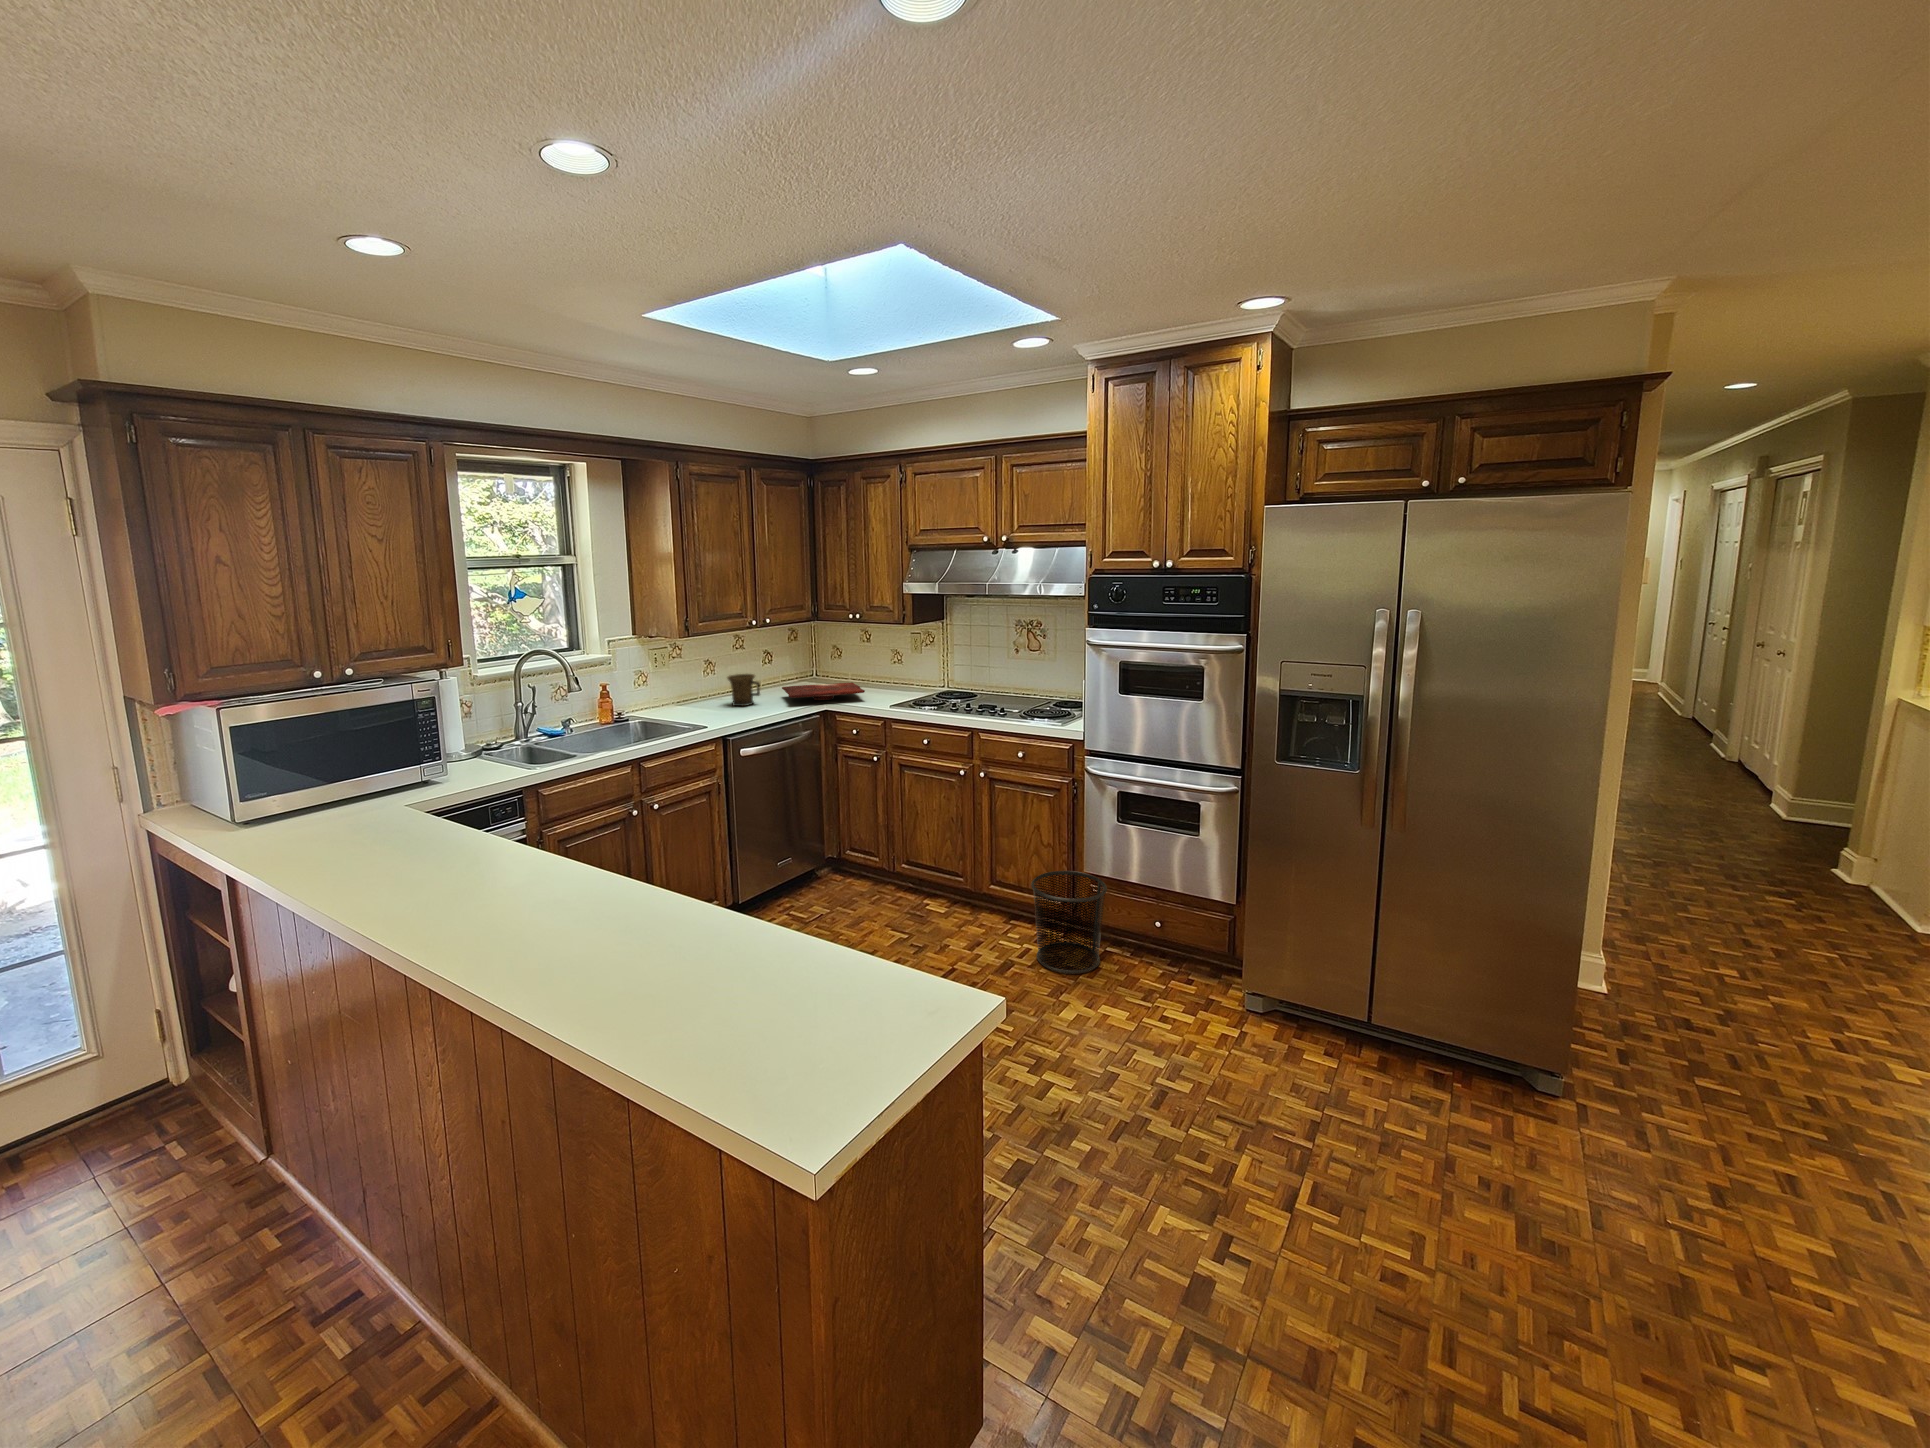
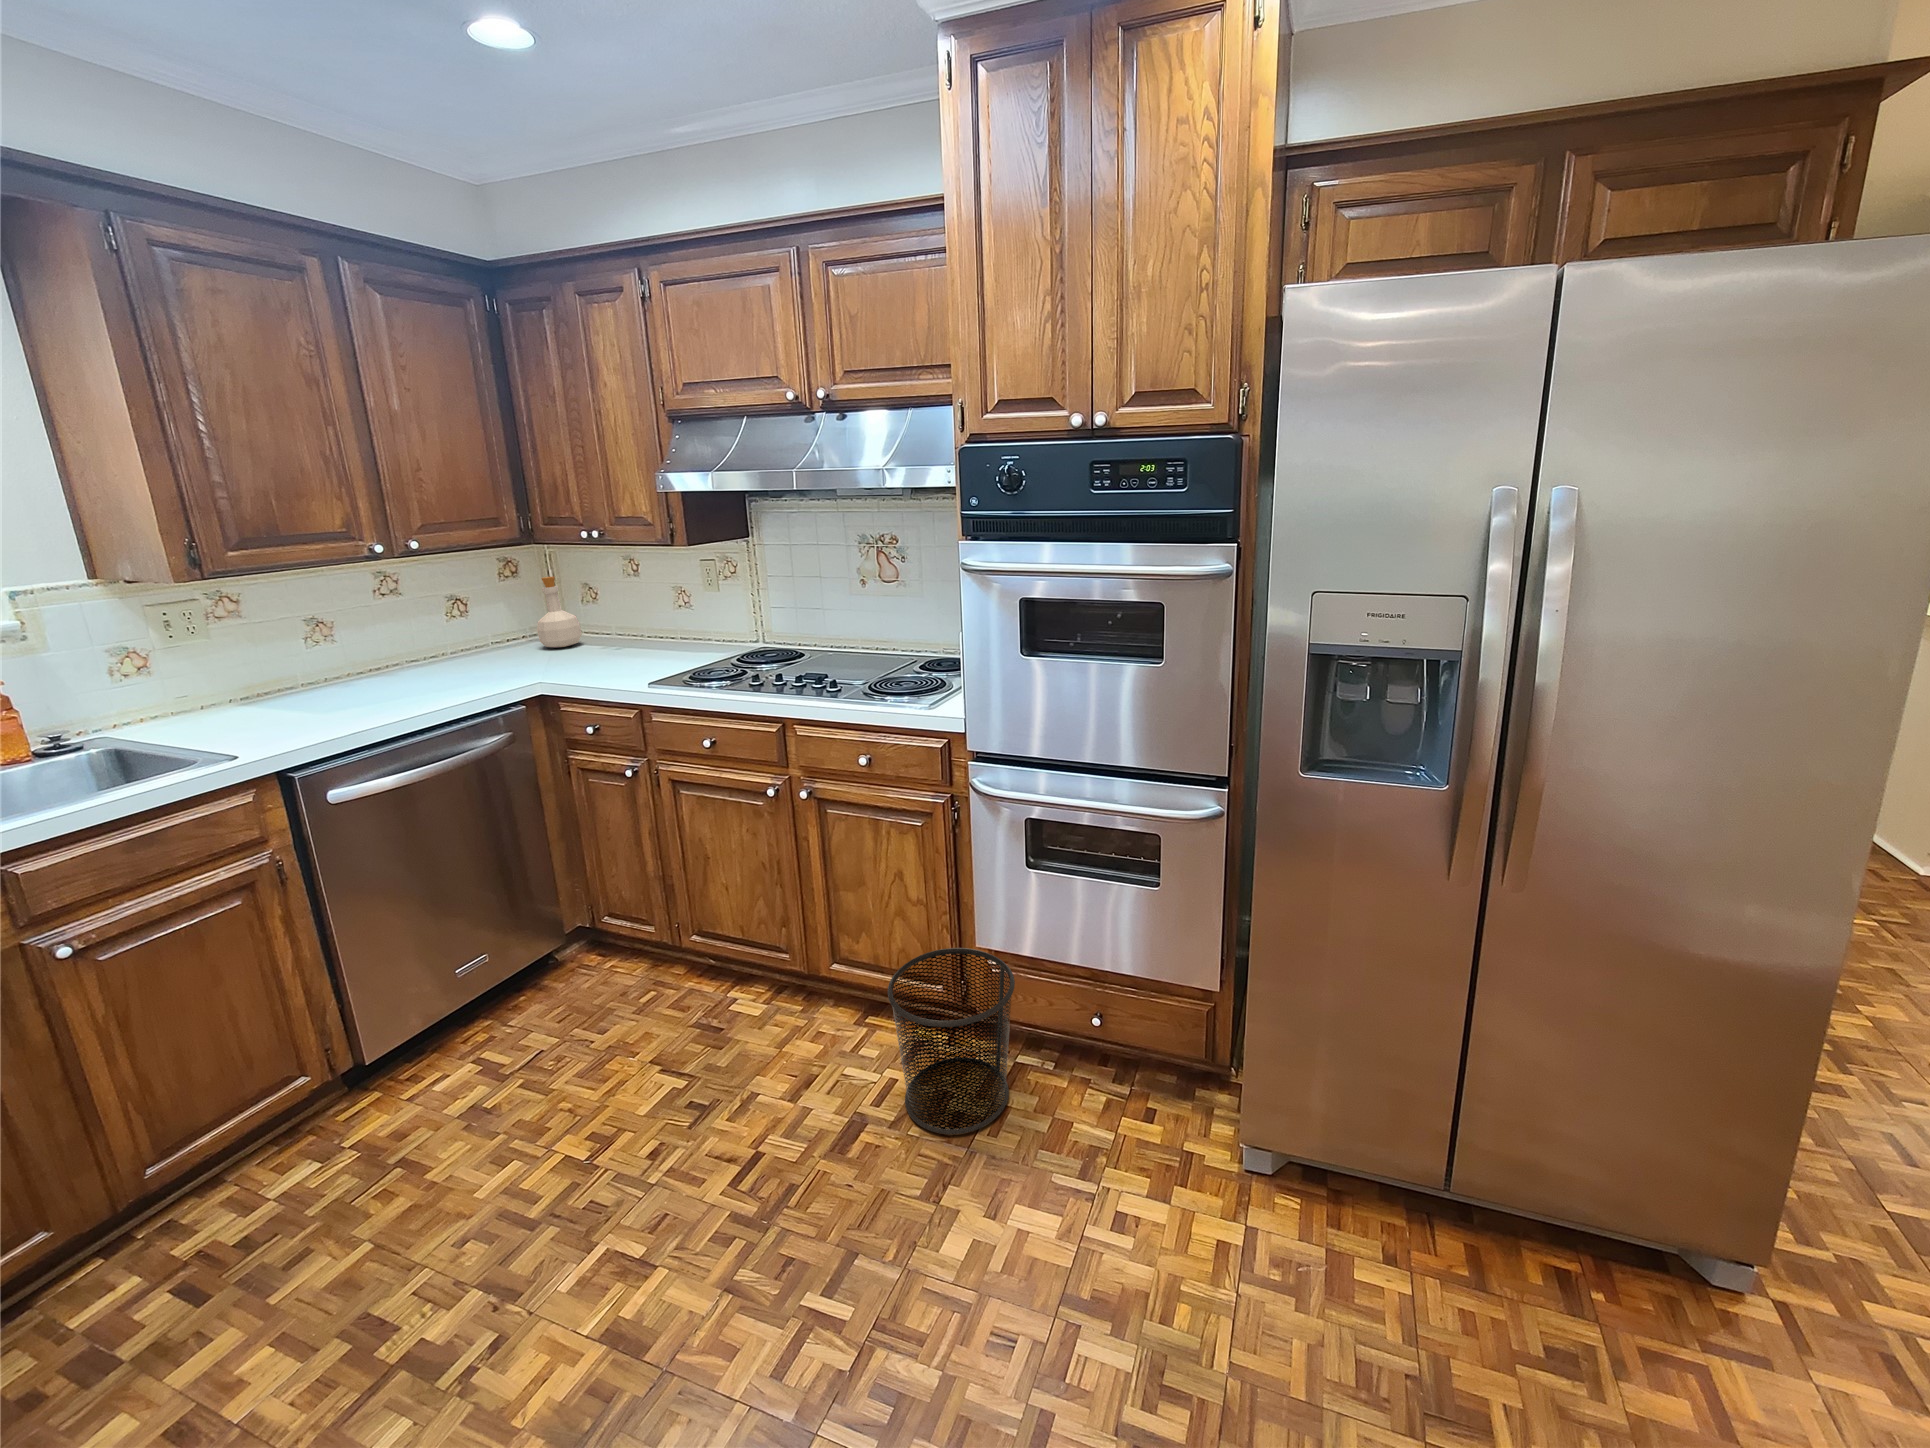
bottle: none [811,642,835,686] -> present [537,577,582,648]
mug: present [727,674,760,706] -> none [332,639,409,699]
cutting board: present [782,682,865,700] -> none [461,642,611,678]

